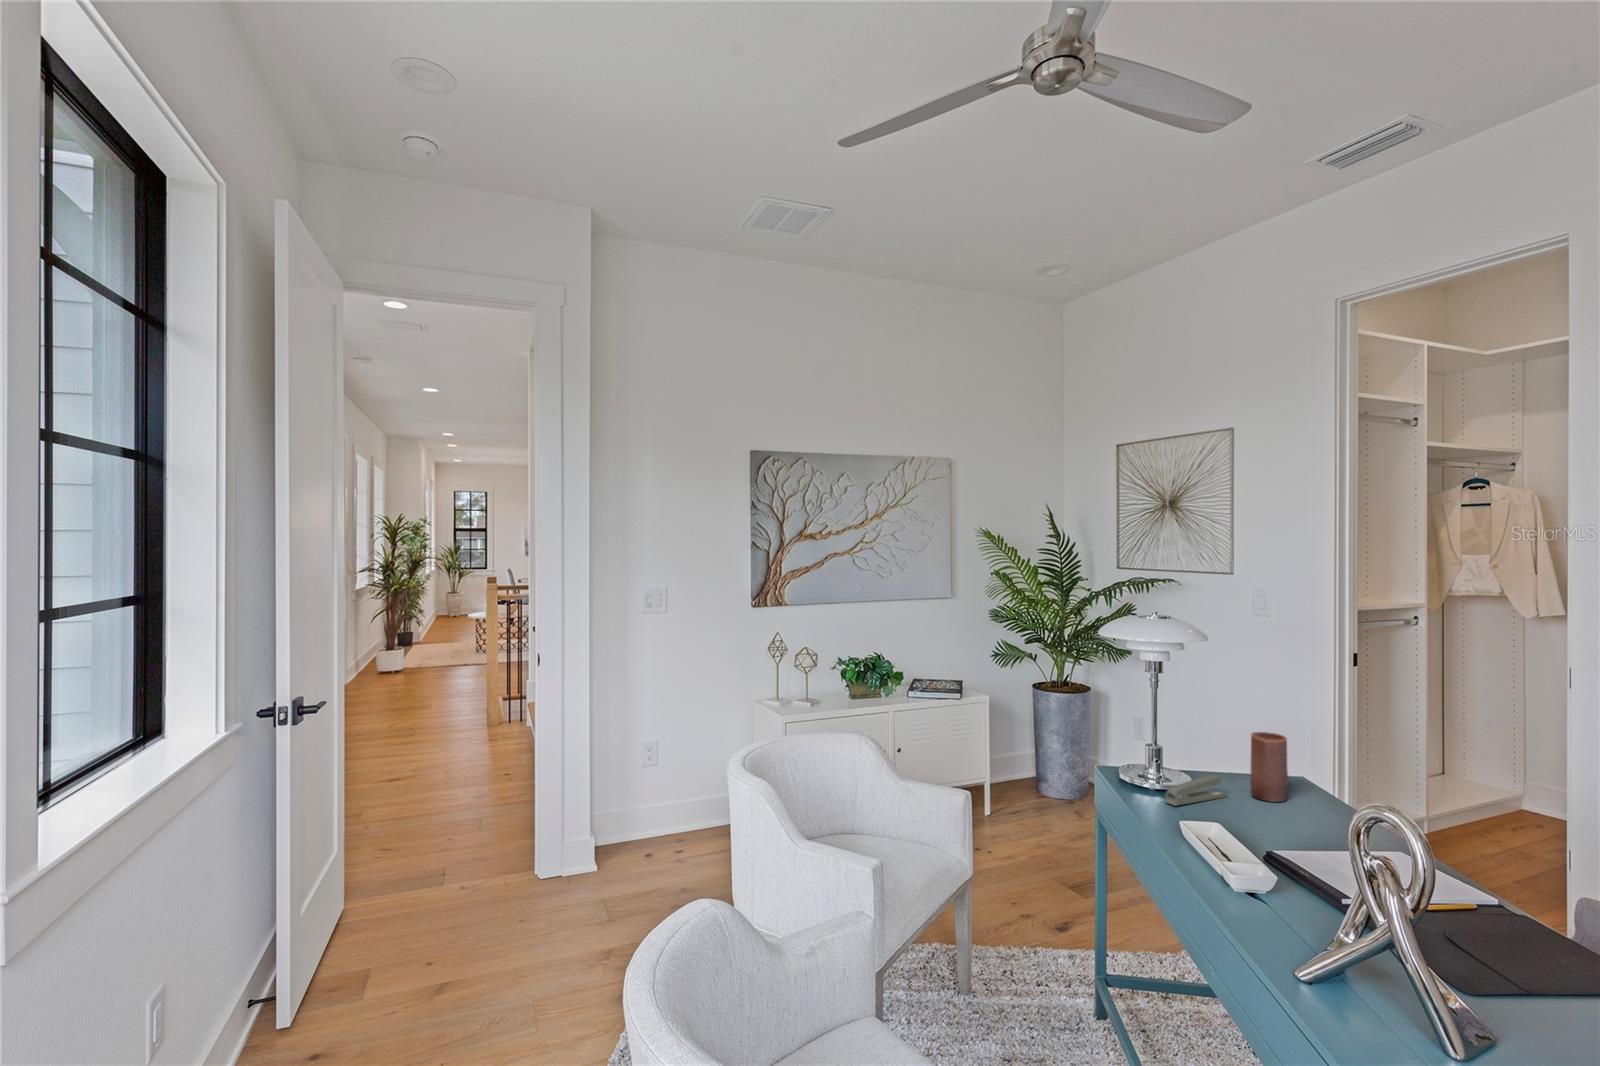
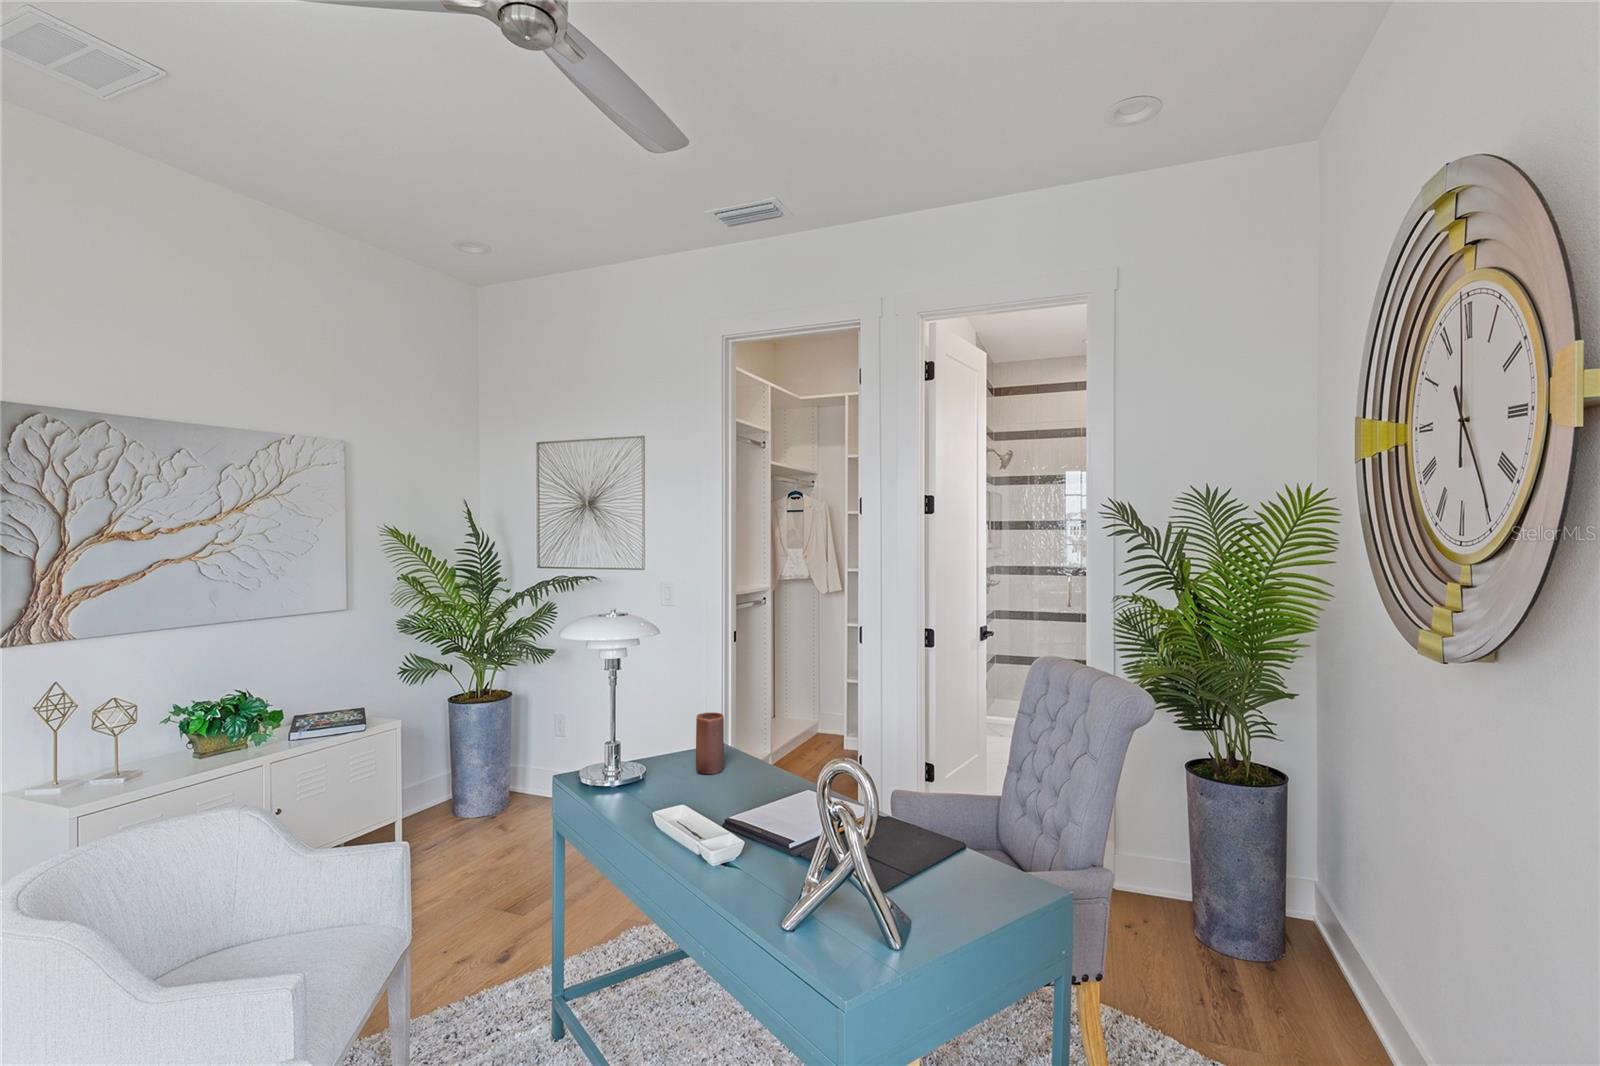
stapler: present [1165,775,1227,806] -> none [630,761,679,799]

